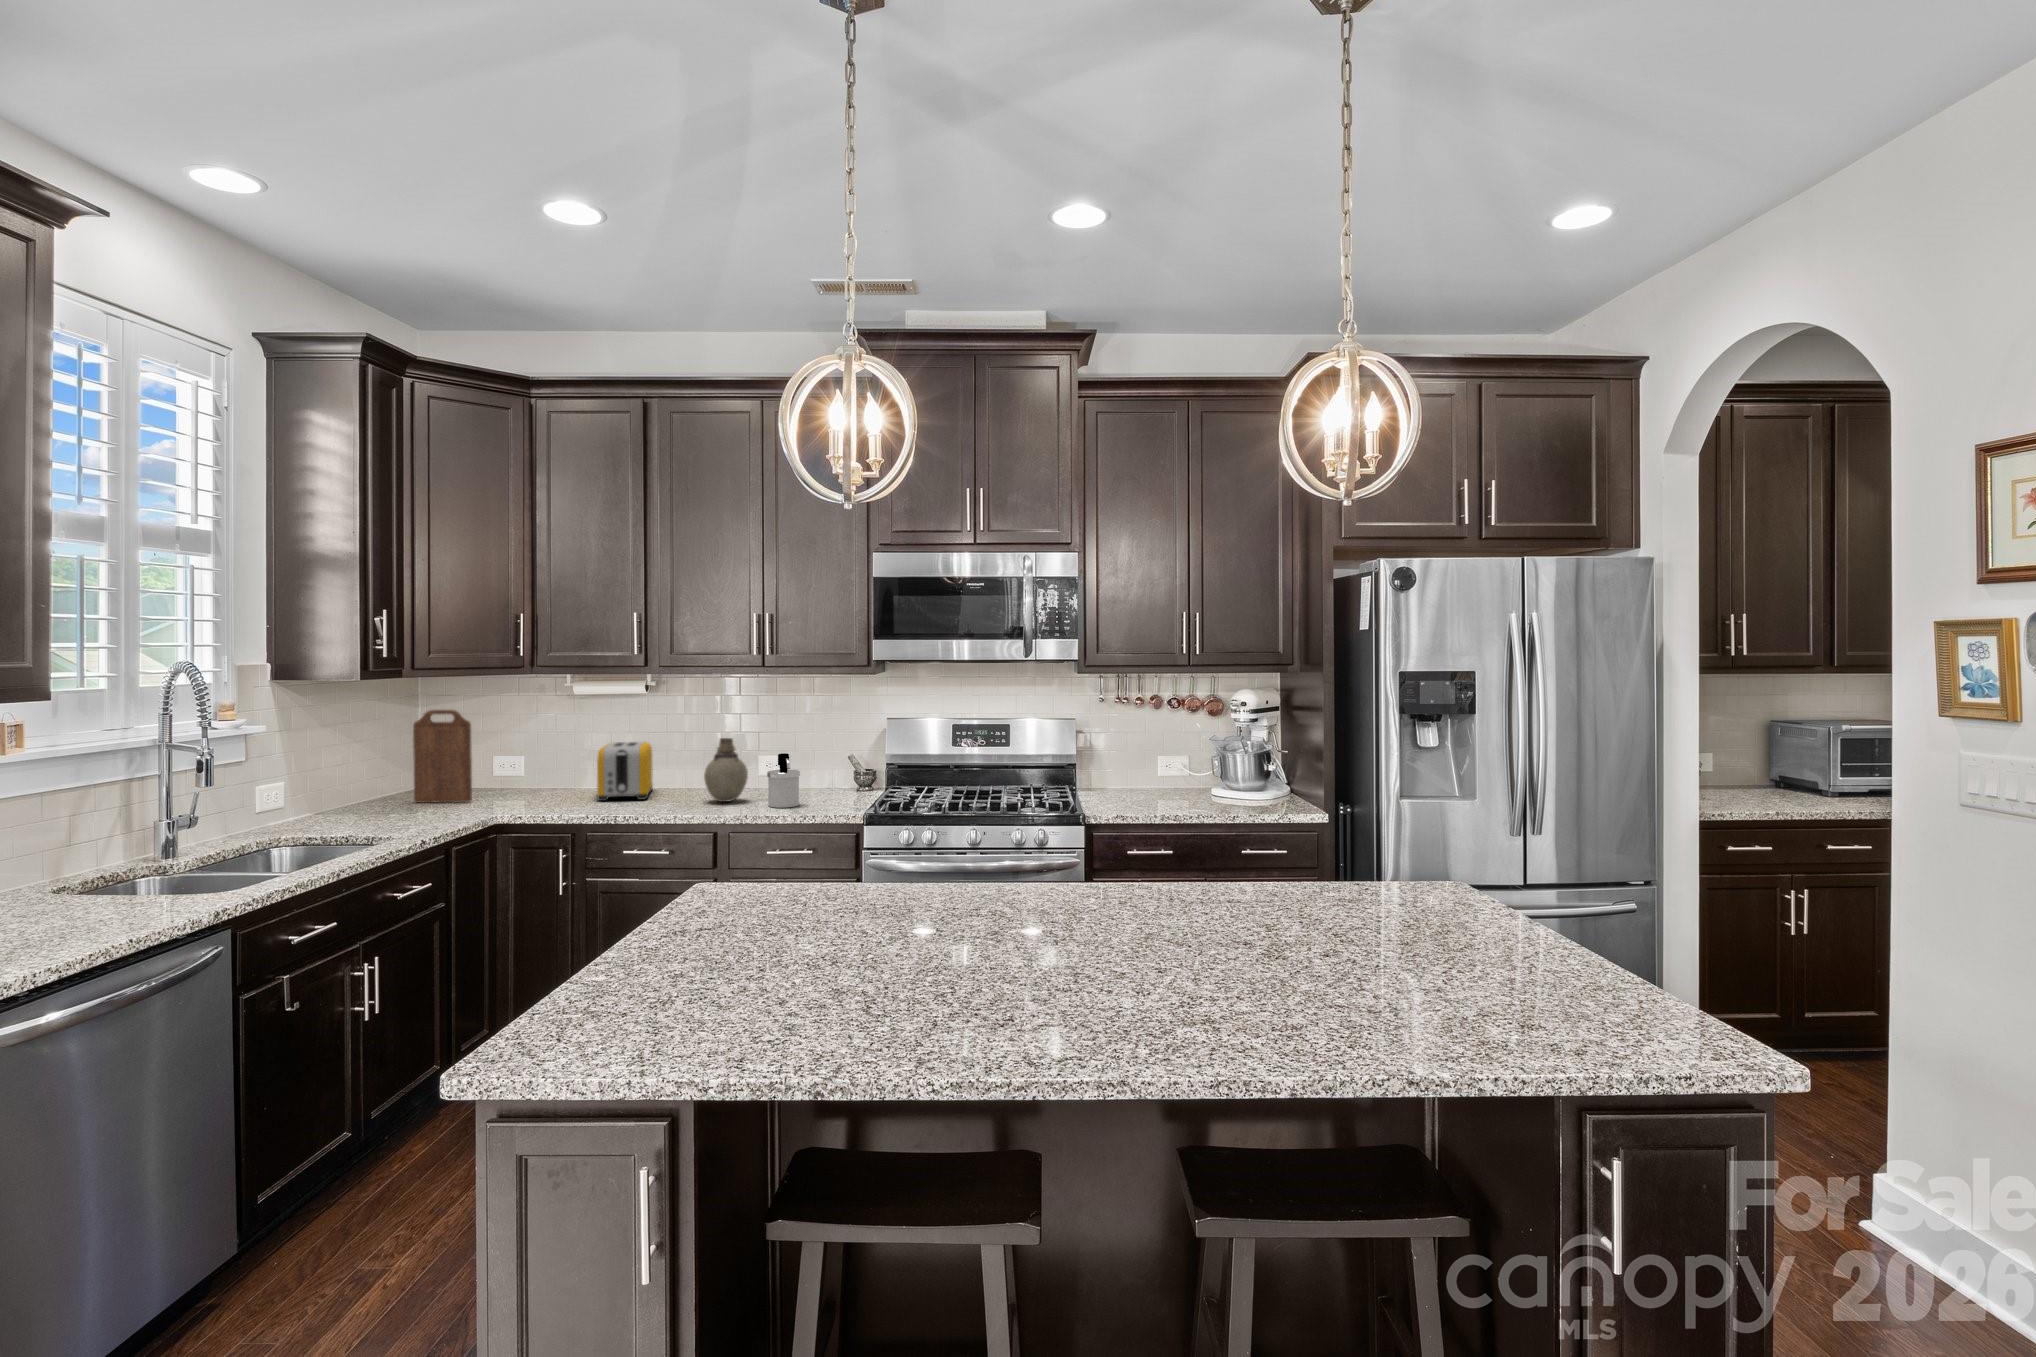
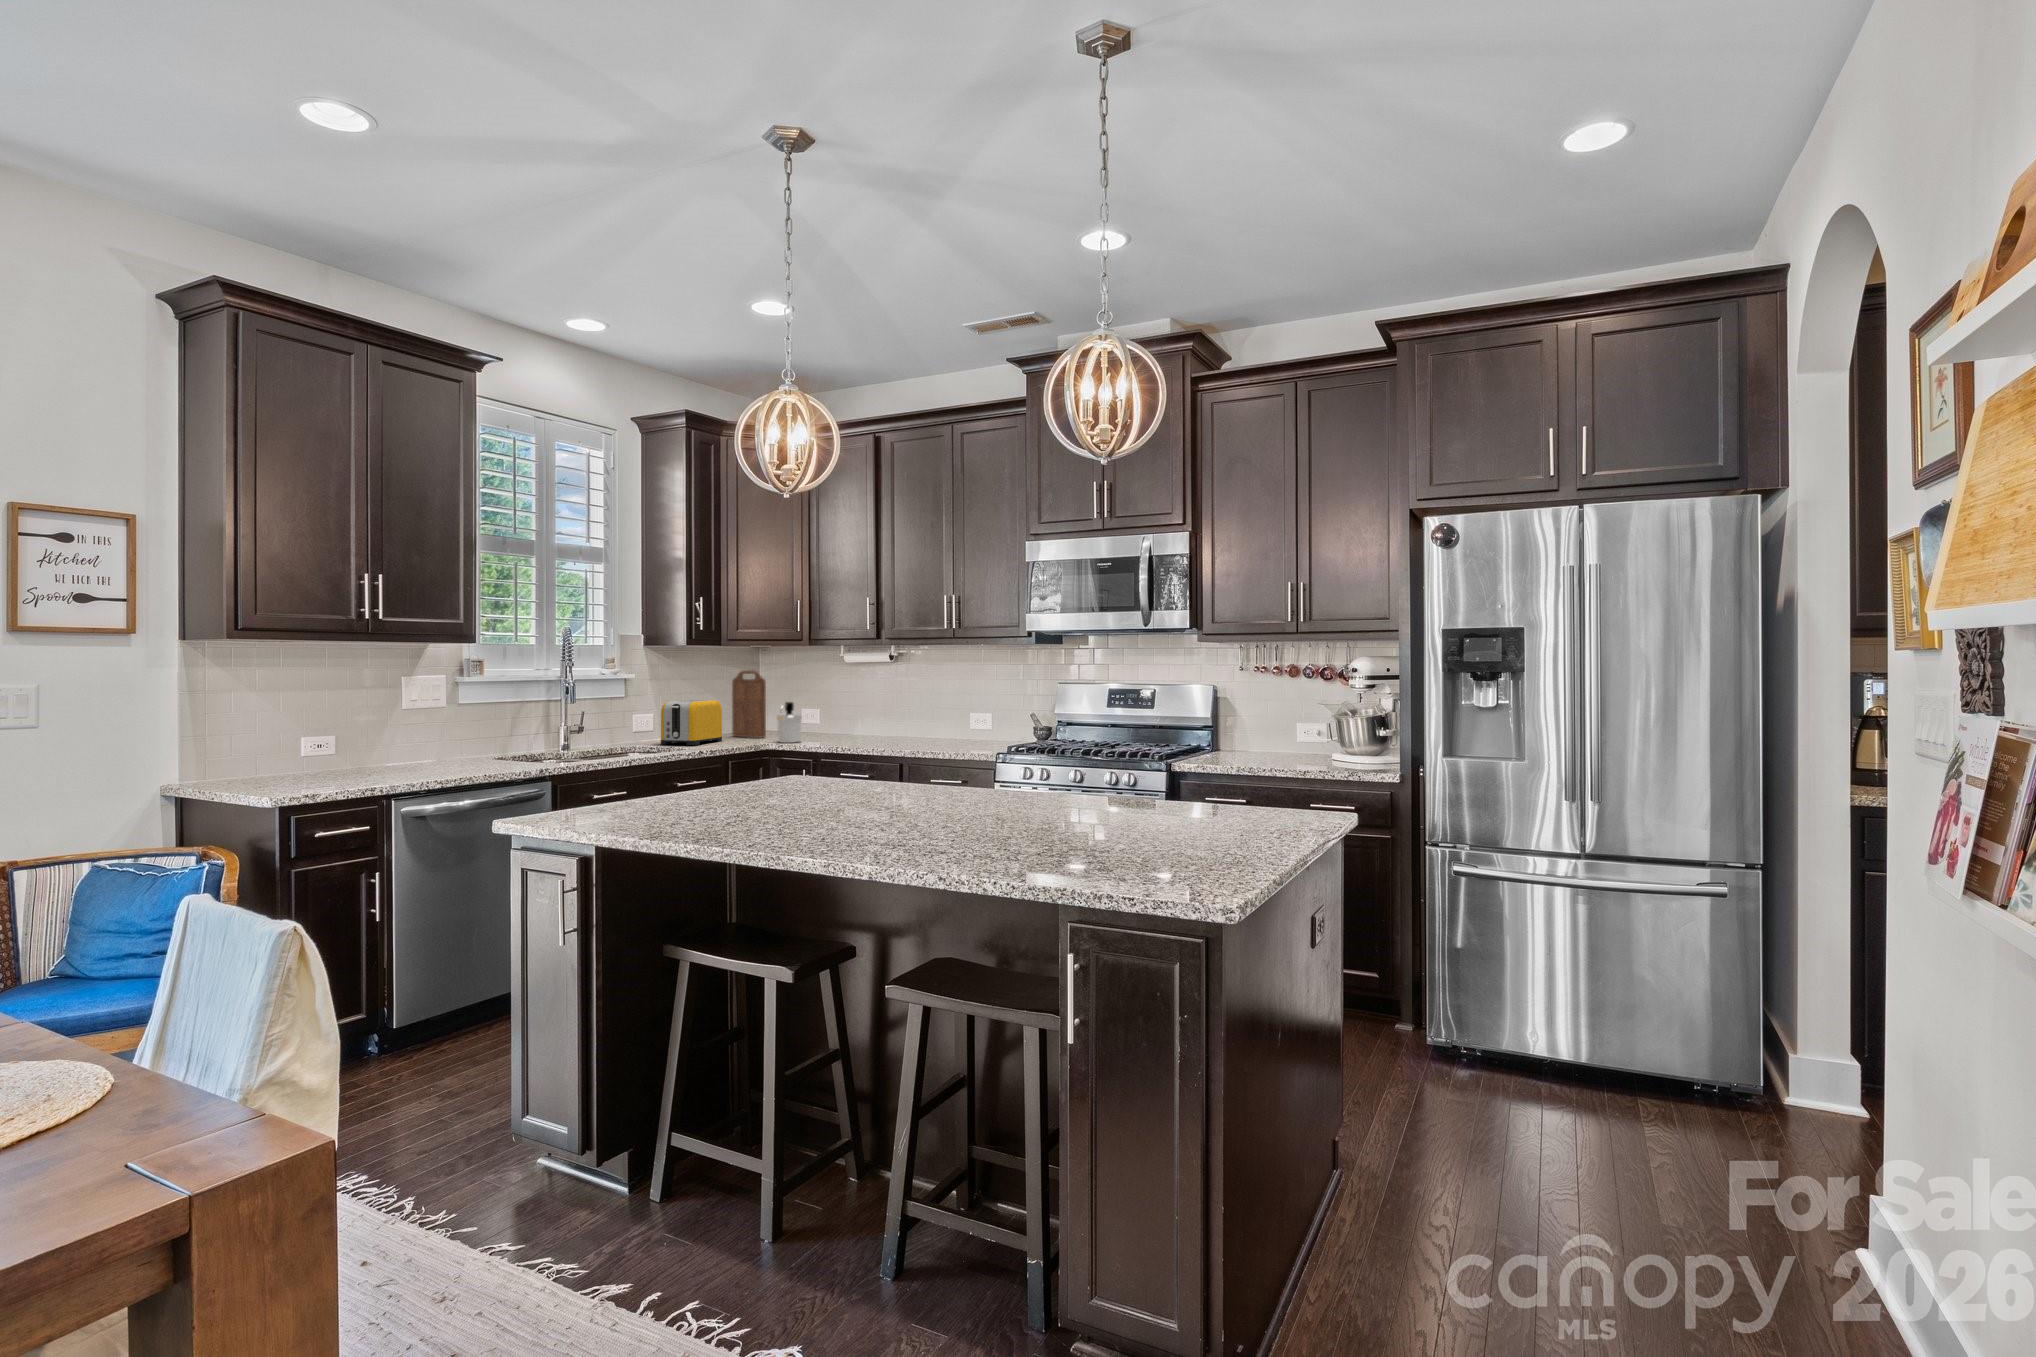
vase: present [704,738,748,802] -> none [912,695,946,746]
toaster: present [597,742,653,801] -> present [661,700,722,745]
soap dispenser: present [767,753,800,808] -> present [777,702,802,743]

